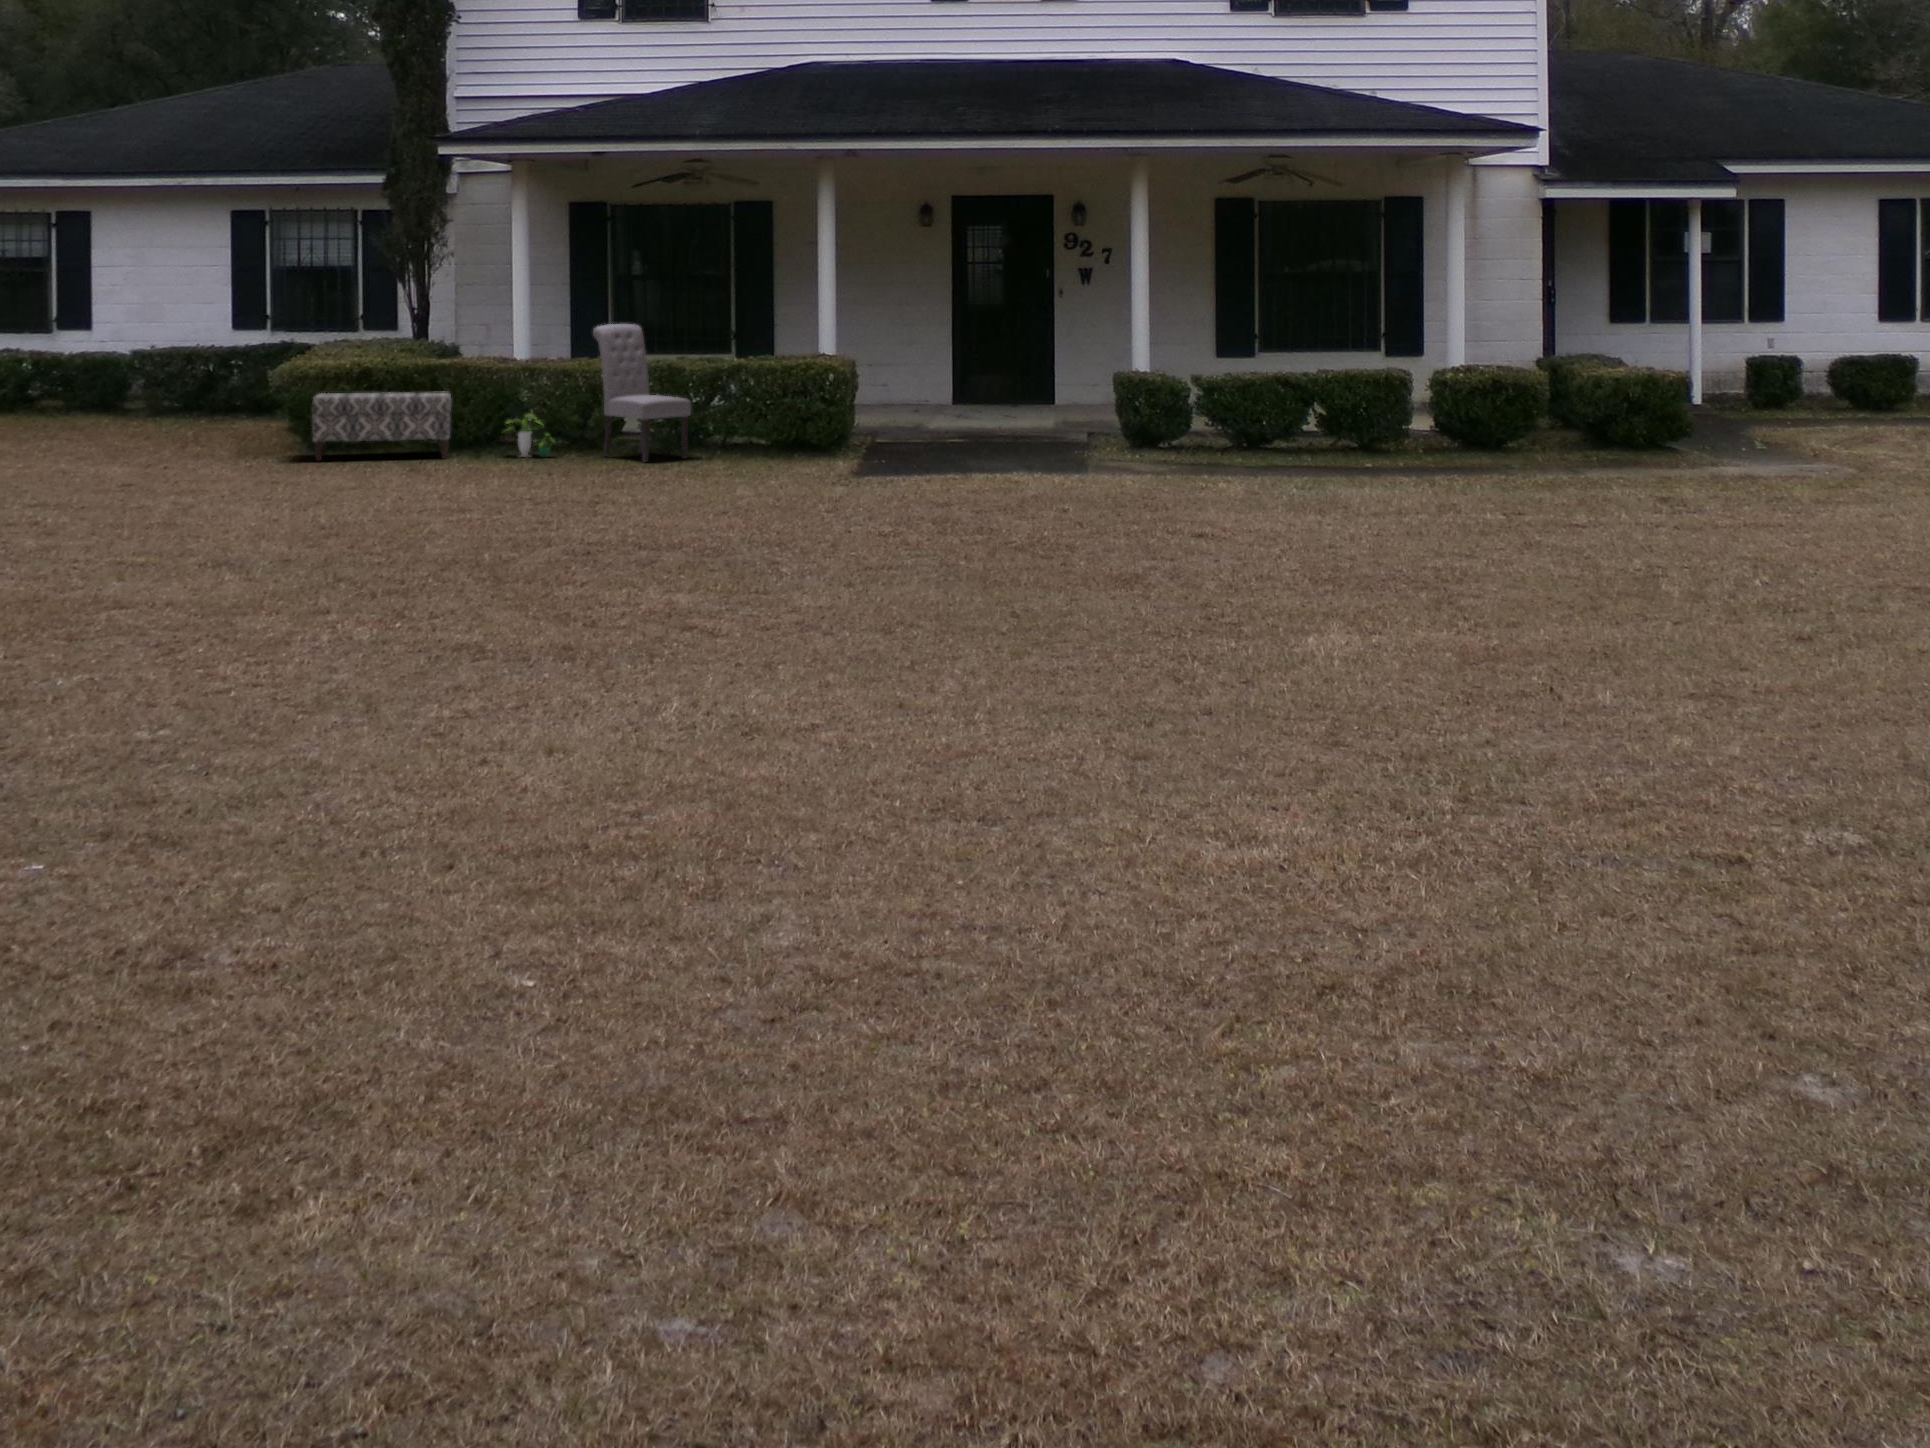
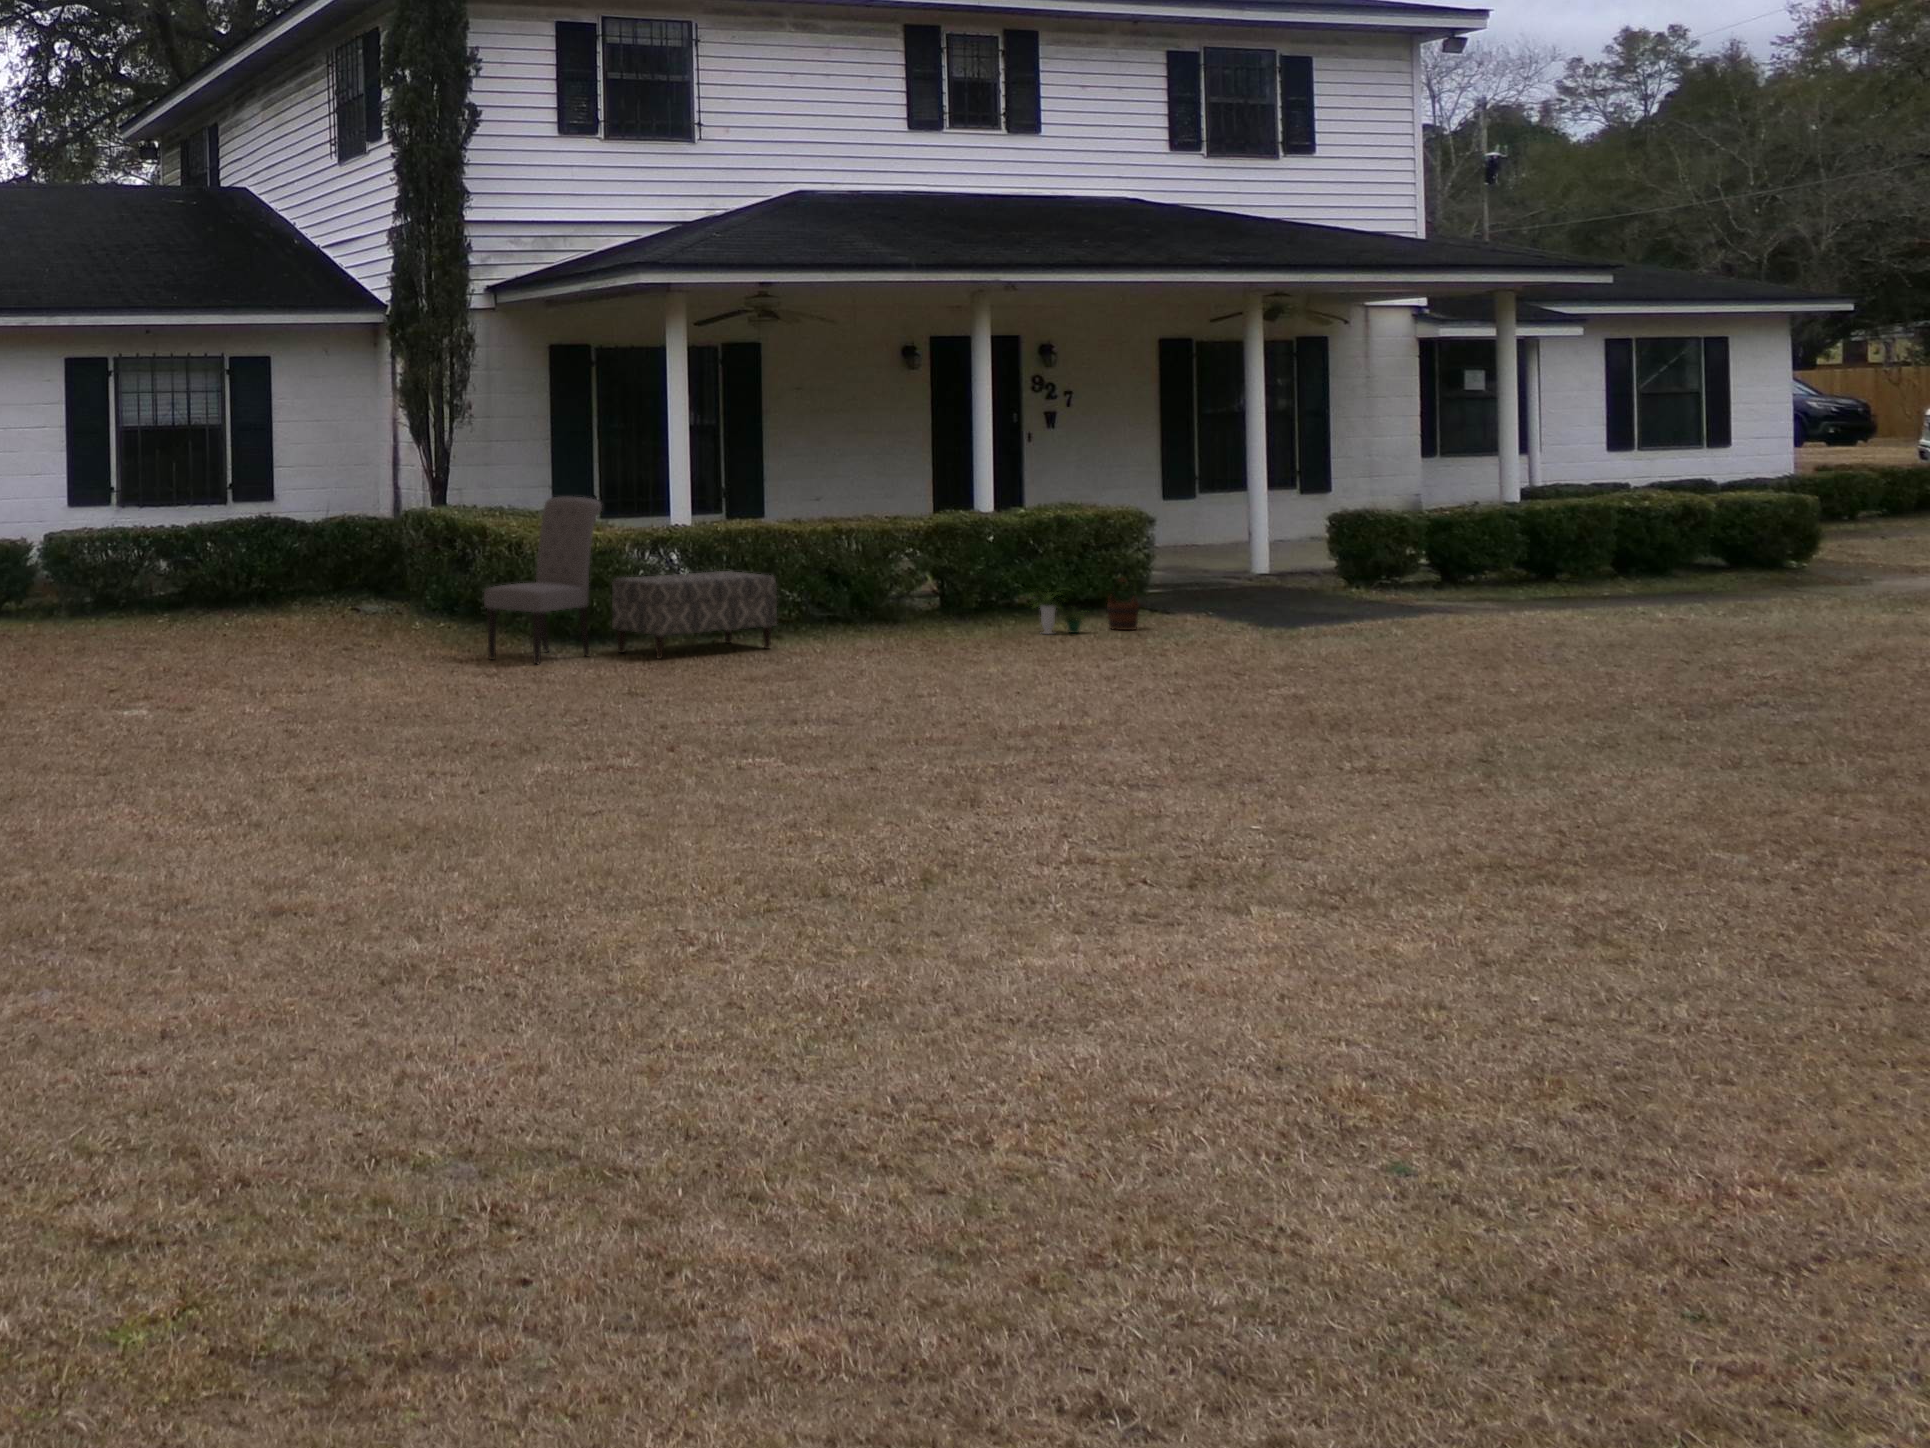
chair: present [593,324,691,462] -> present [484,497,602,664]
wooden bucket: none [797,412,825,459] -> present [1107,579,1139,630]
potted plant: present [505,414,554,457] -> present [1029,590,1085,634]

